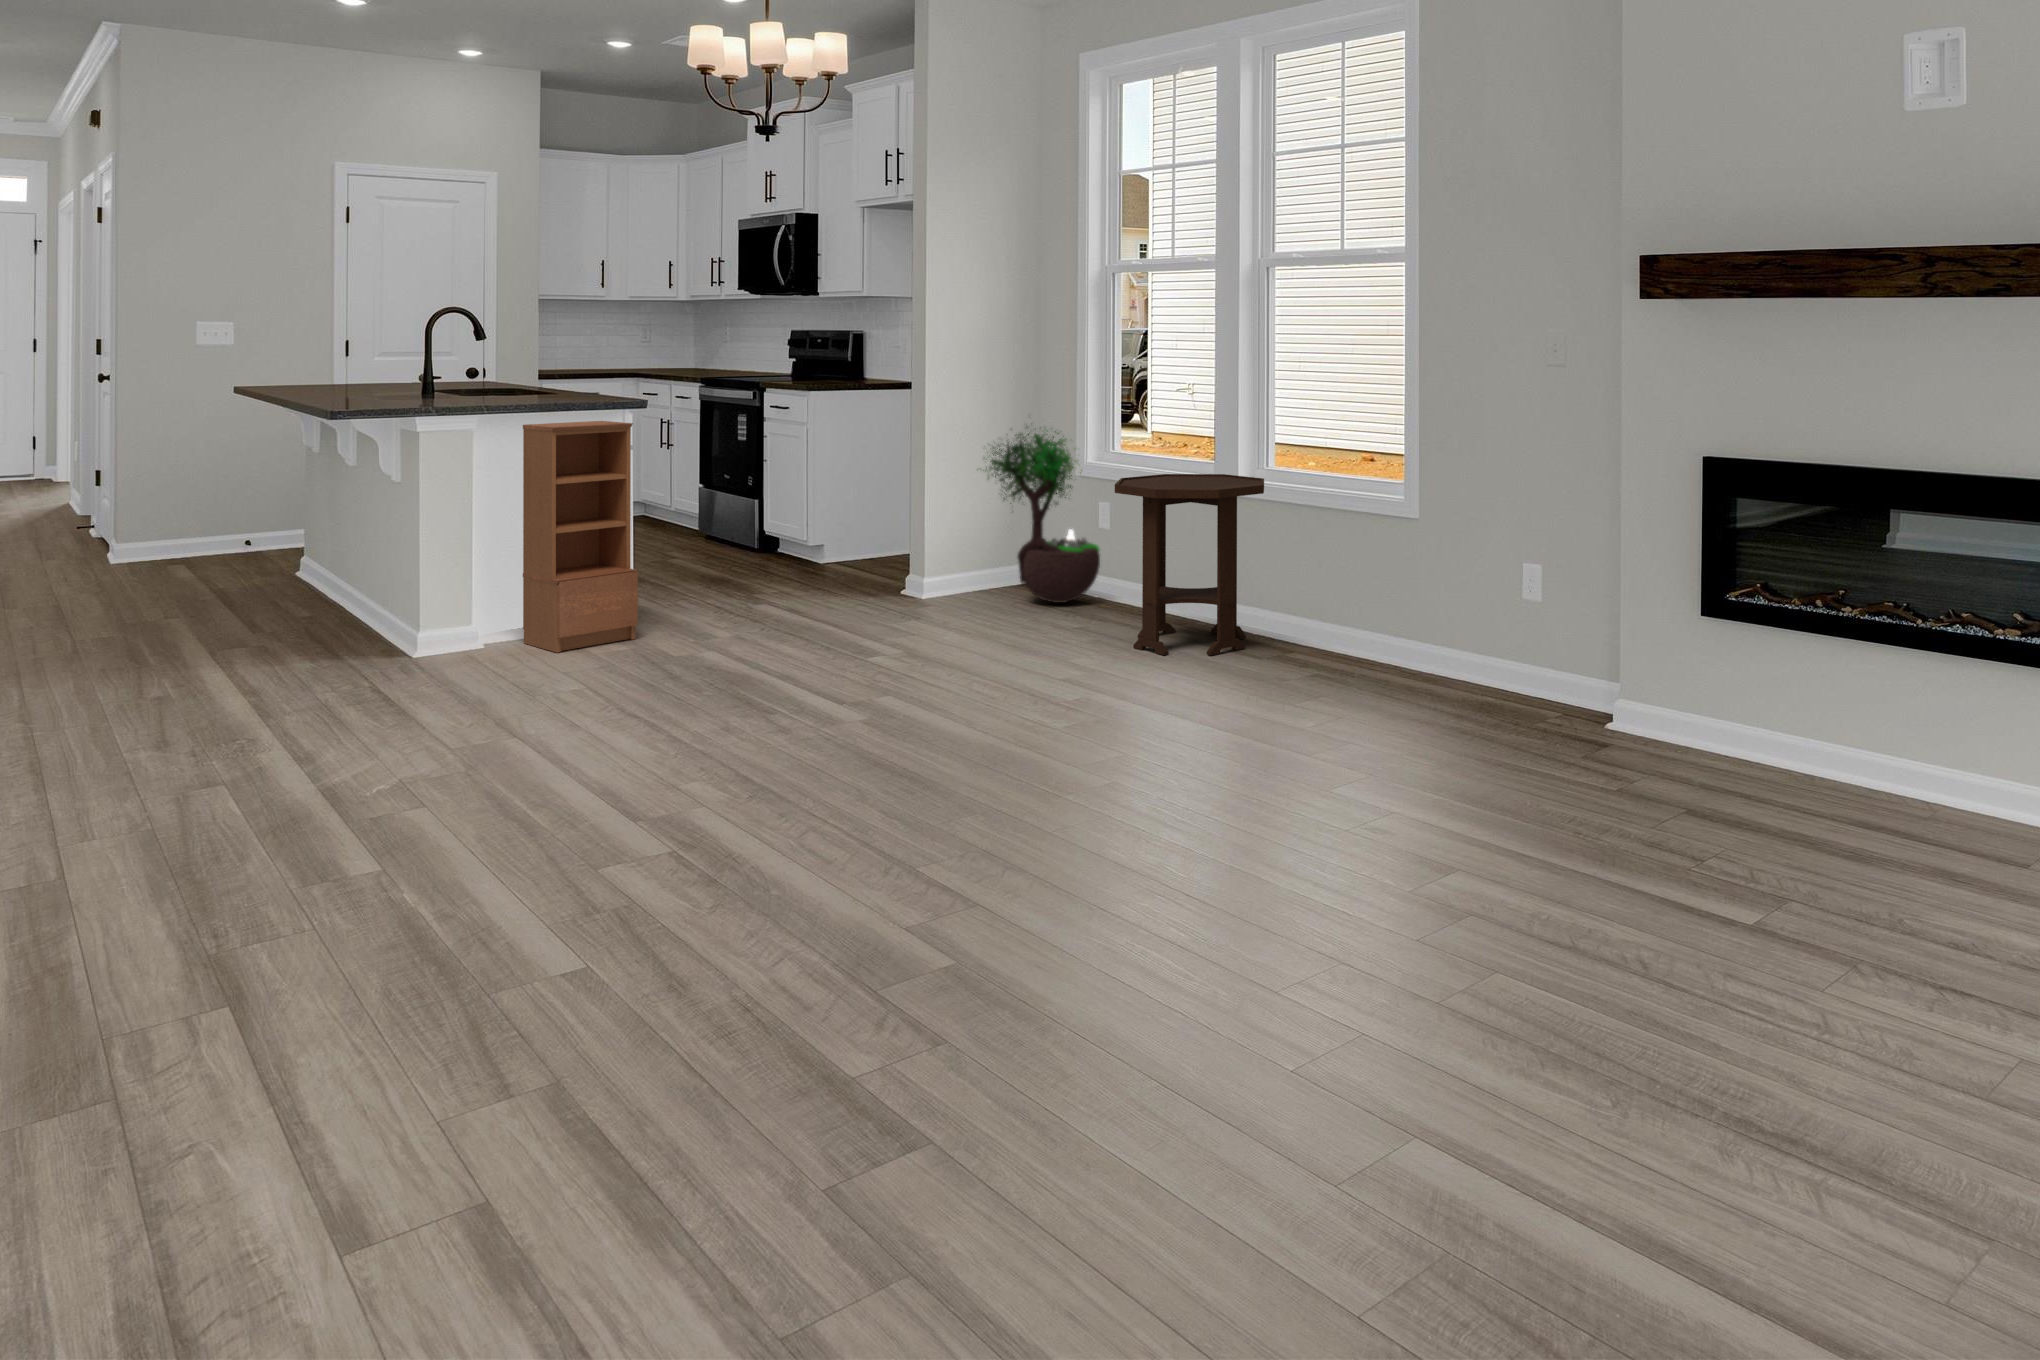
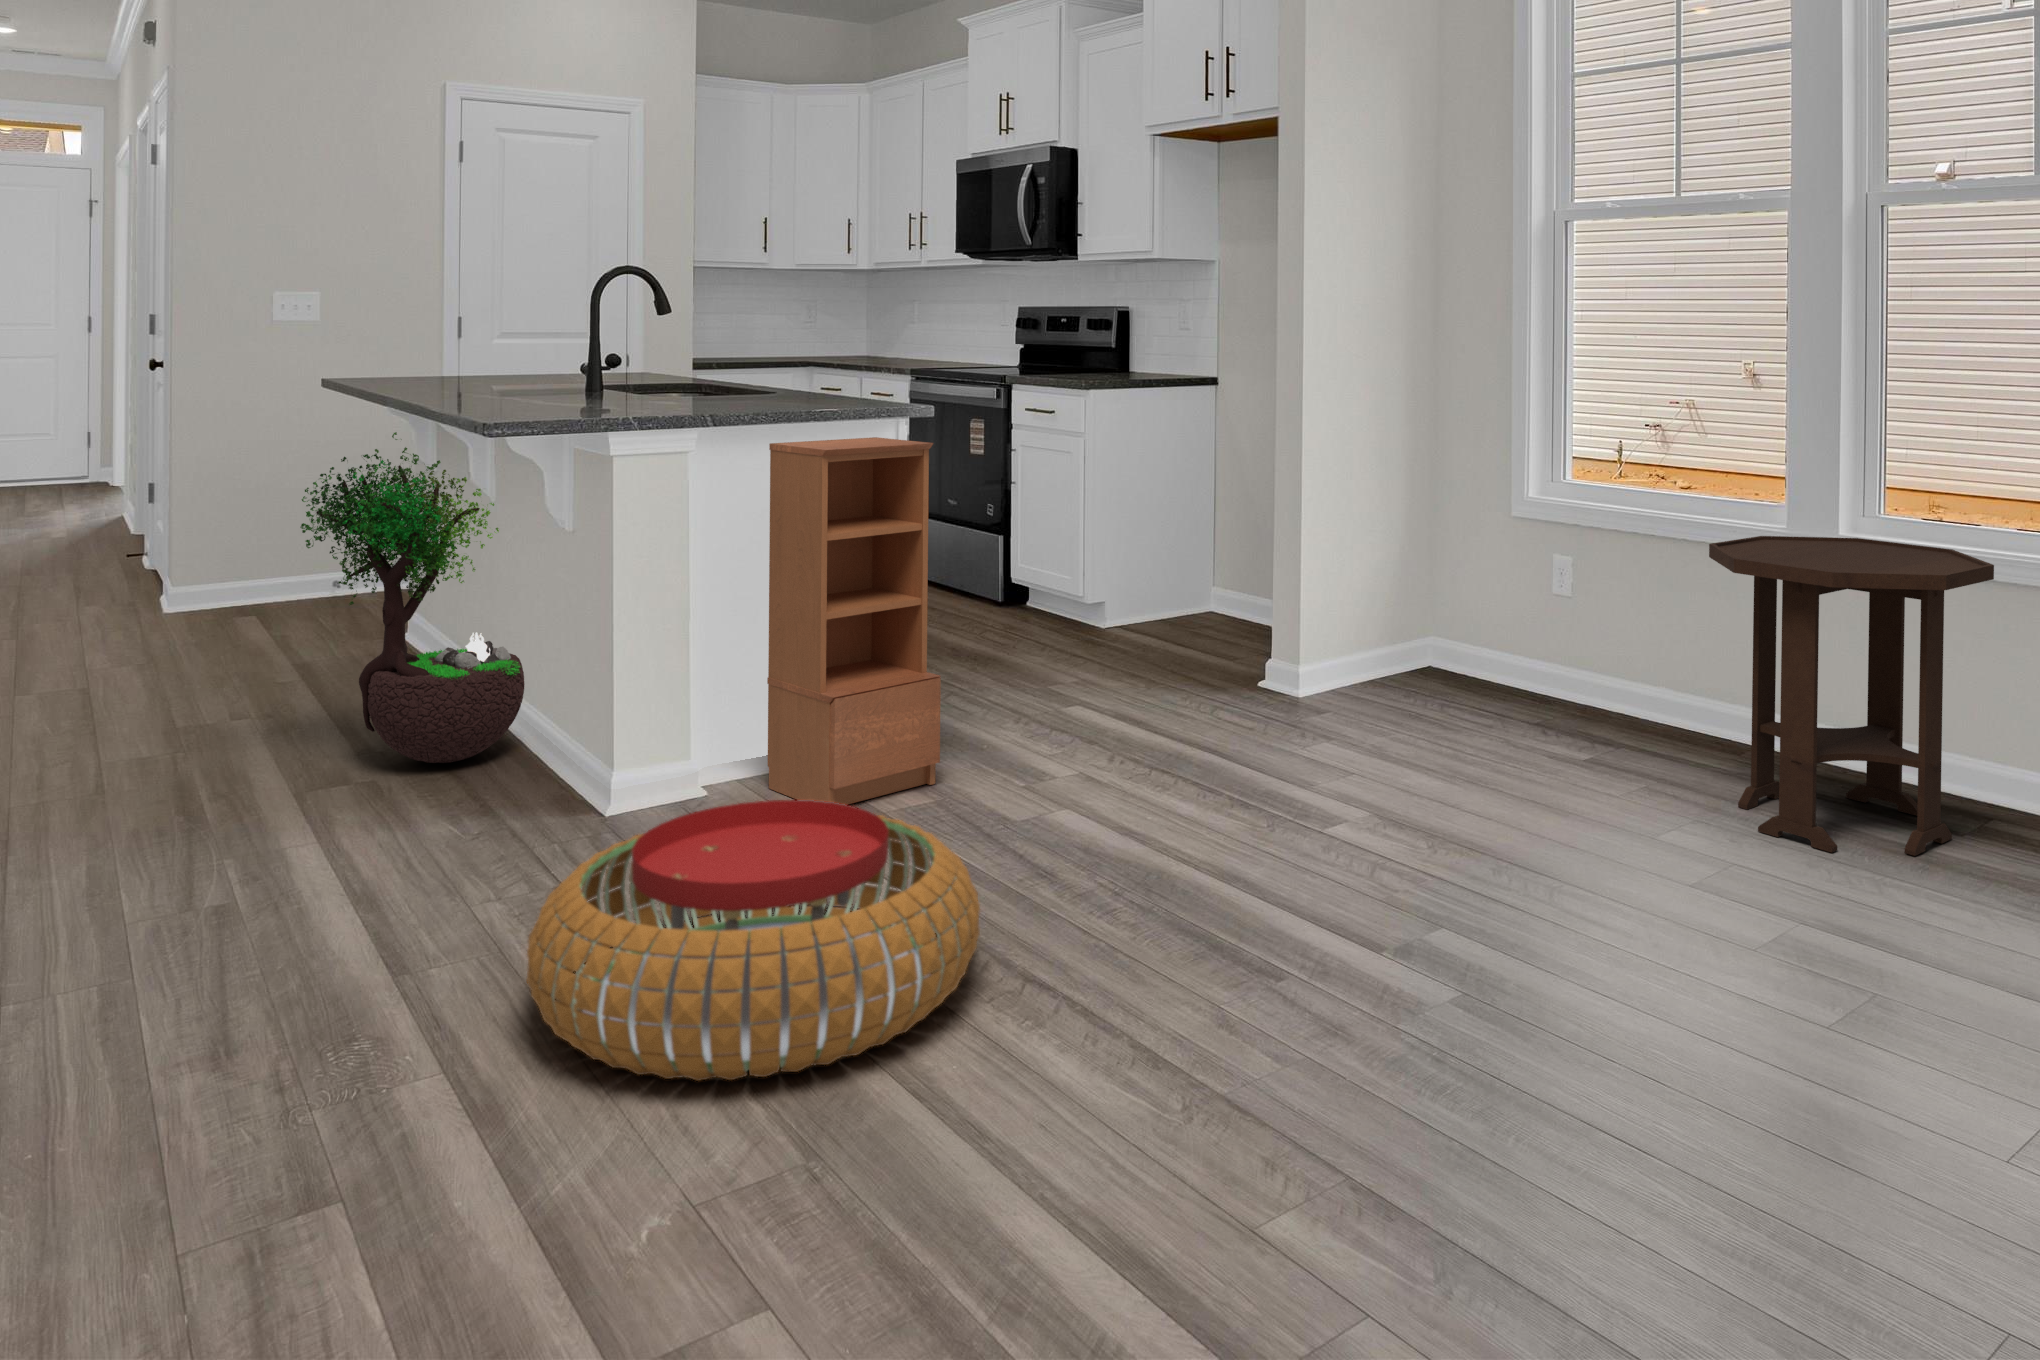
potted tree: present [977,425,1100,603] -> present [300,432,525,763]
pouf: none [331,623,604,750] -> present [527,800,980,1081]

